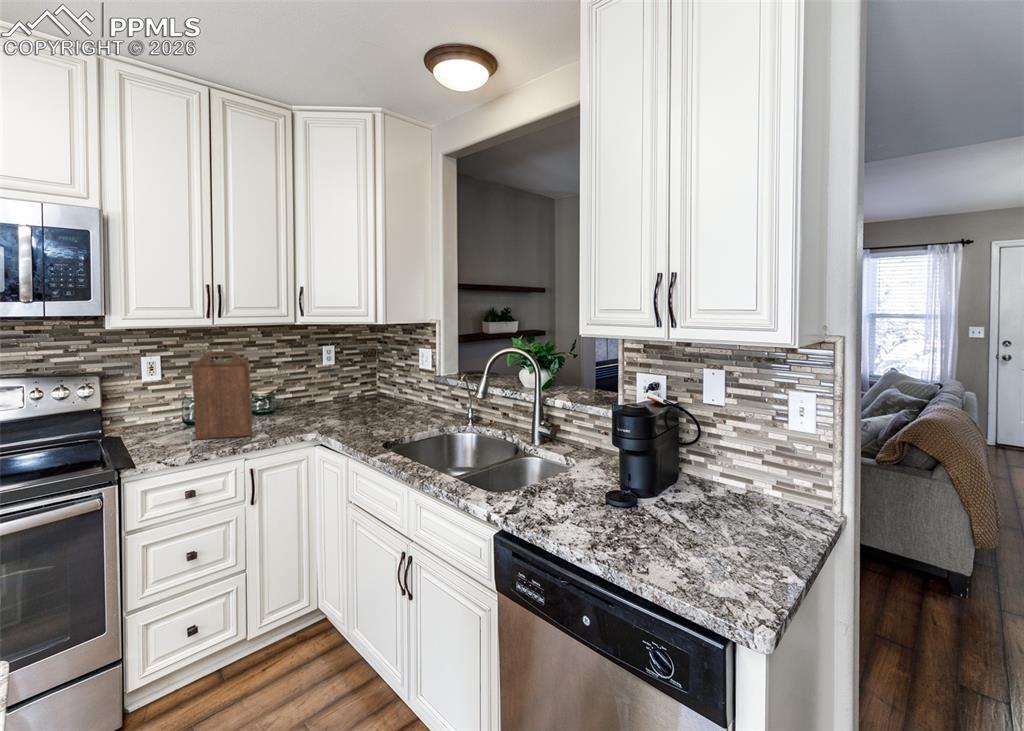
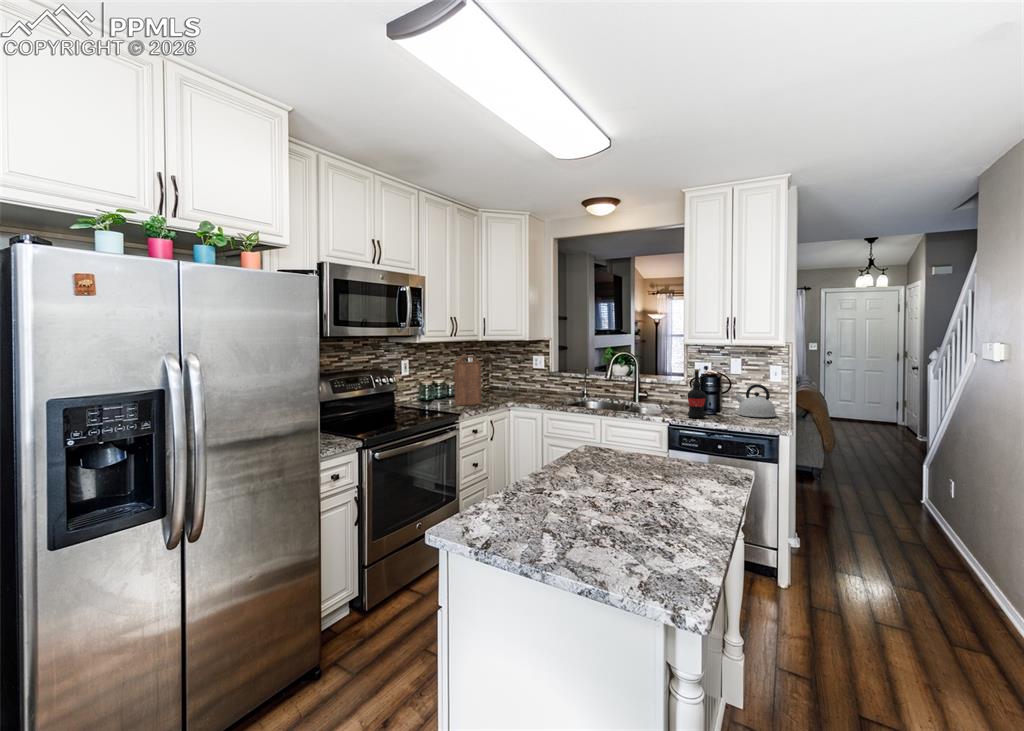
wine bottle: none [554,399,594,517] -> present [687,369,706,418]
kettle: none [690,438,787,529] -> present [734,384,776,417]

